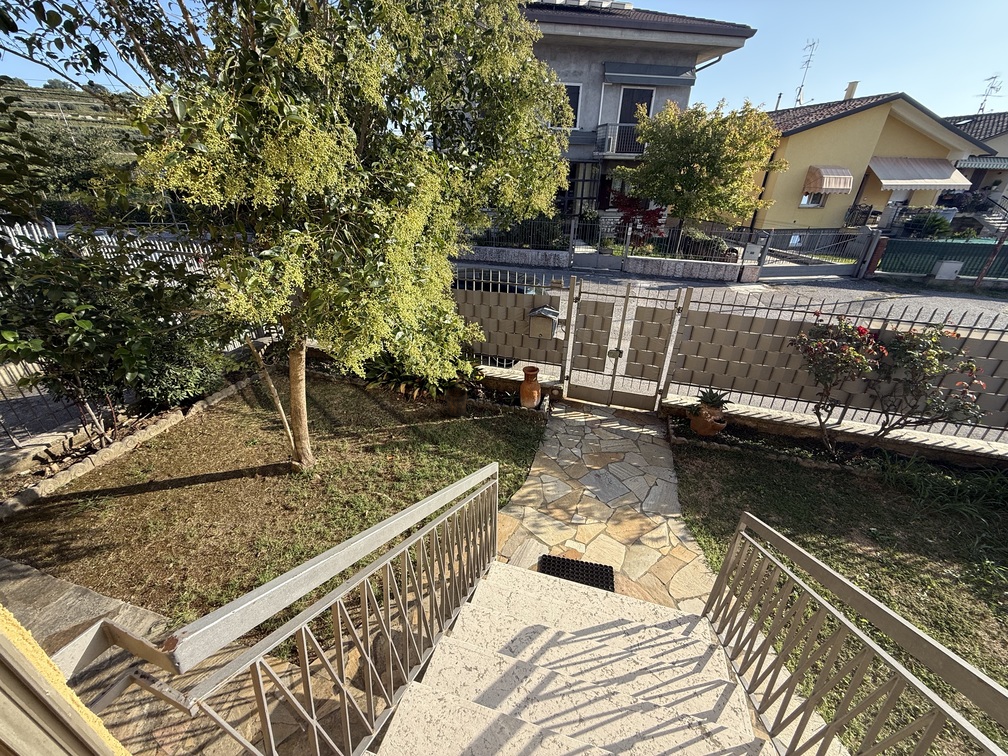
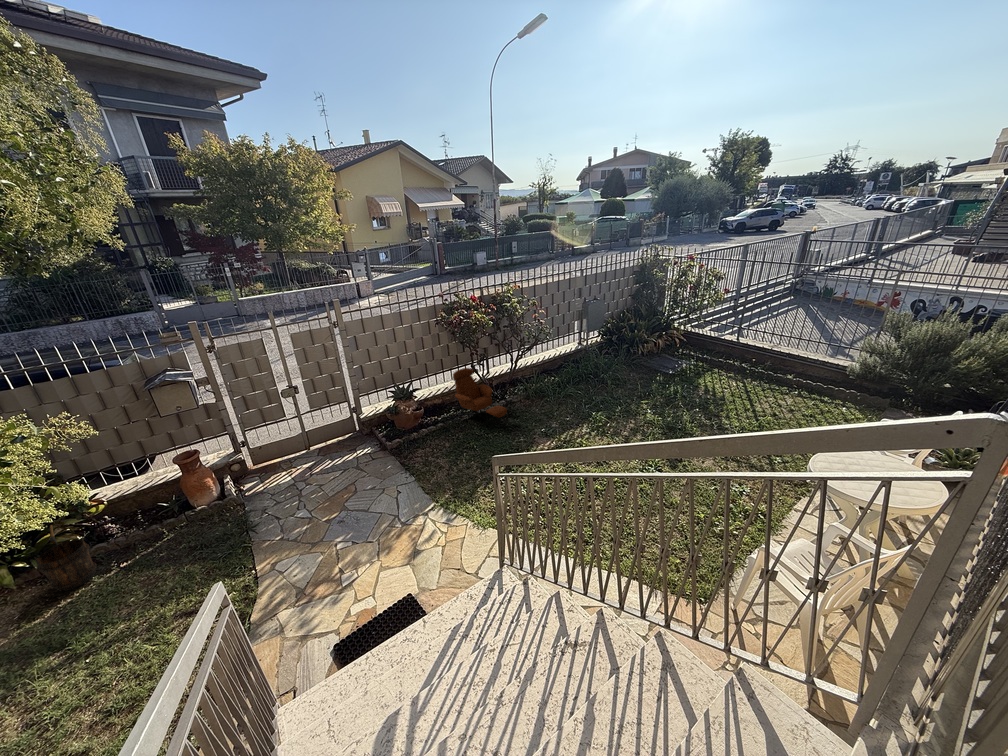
lounge chair: none [768,403,834,499] -> present [453,368,507,428]

